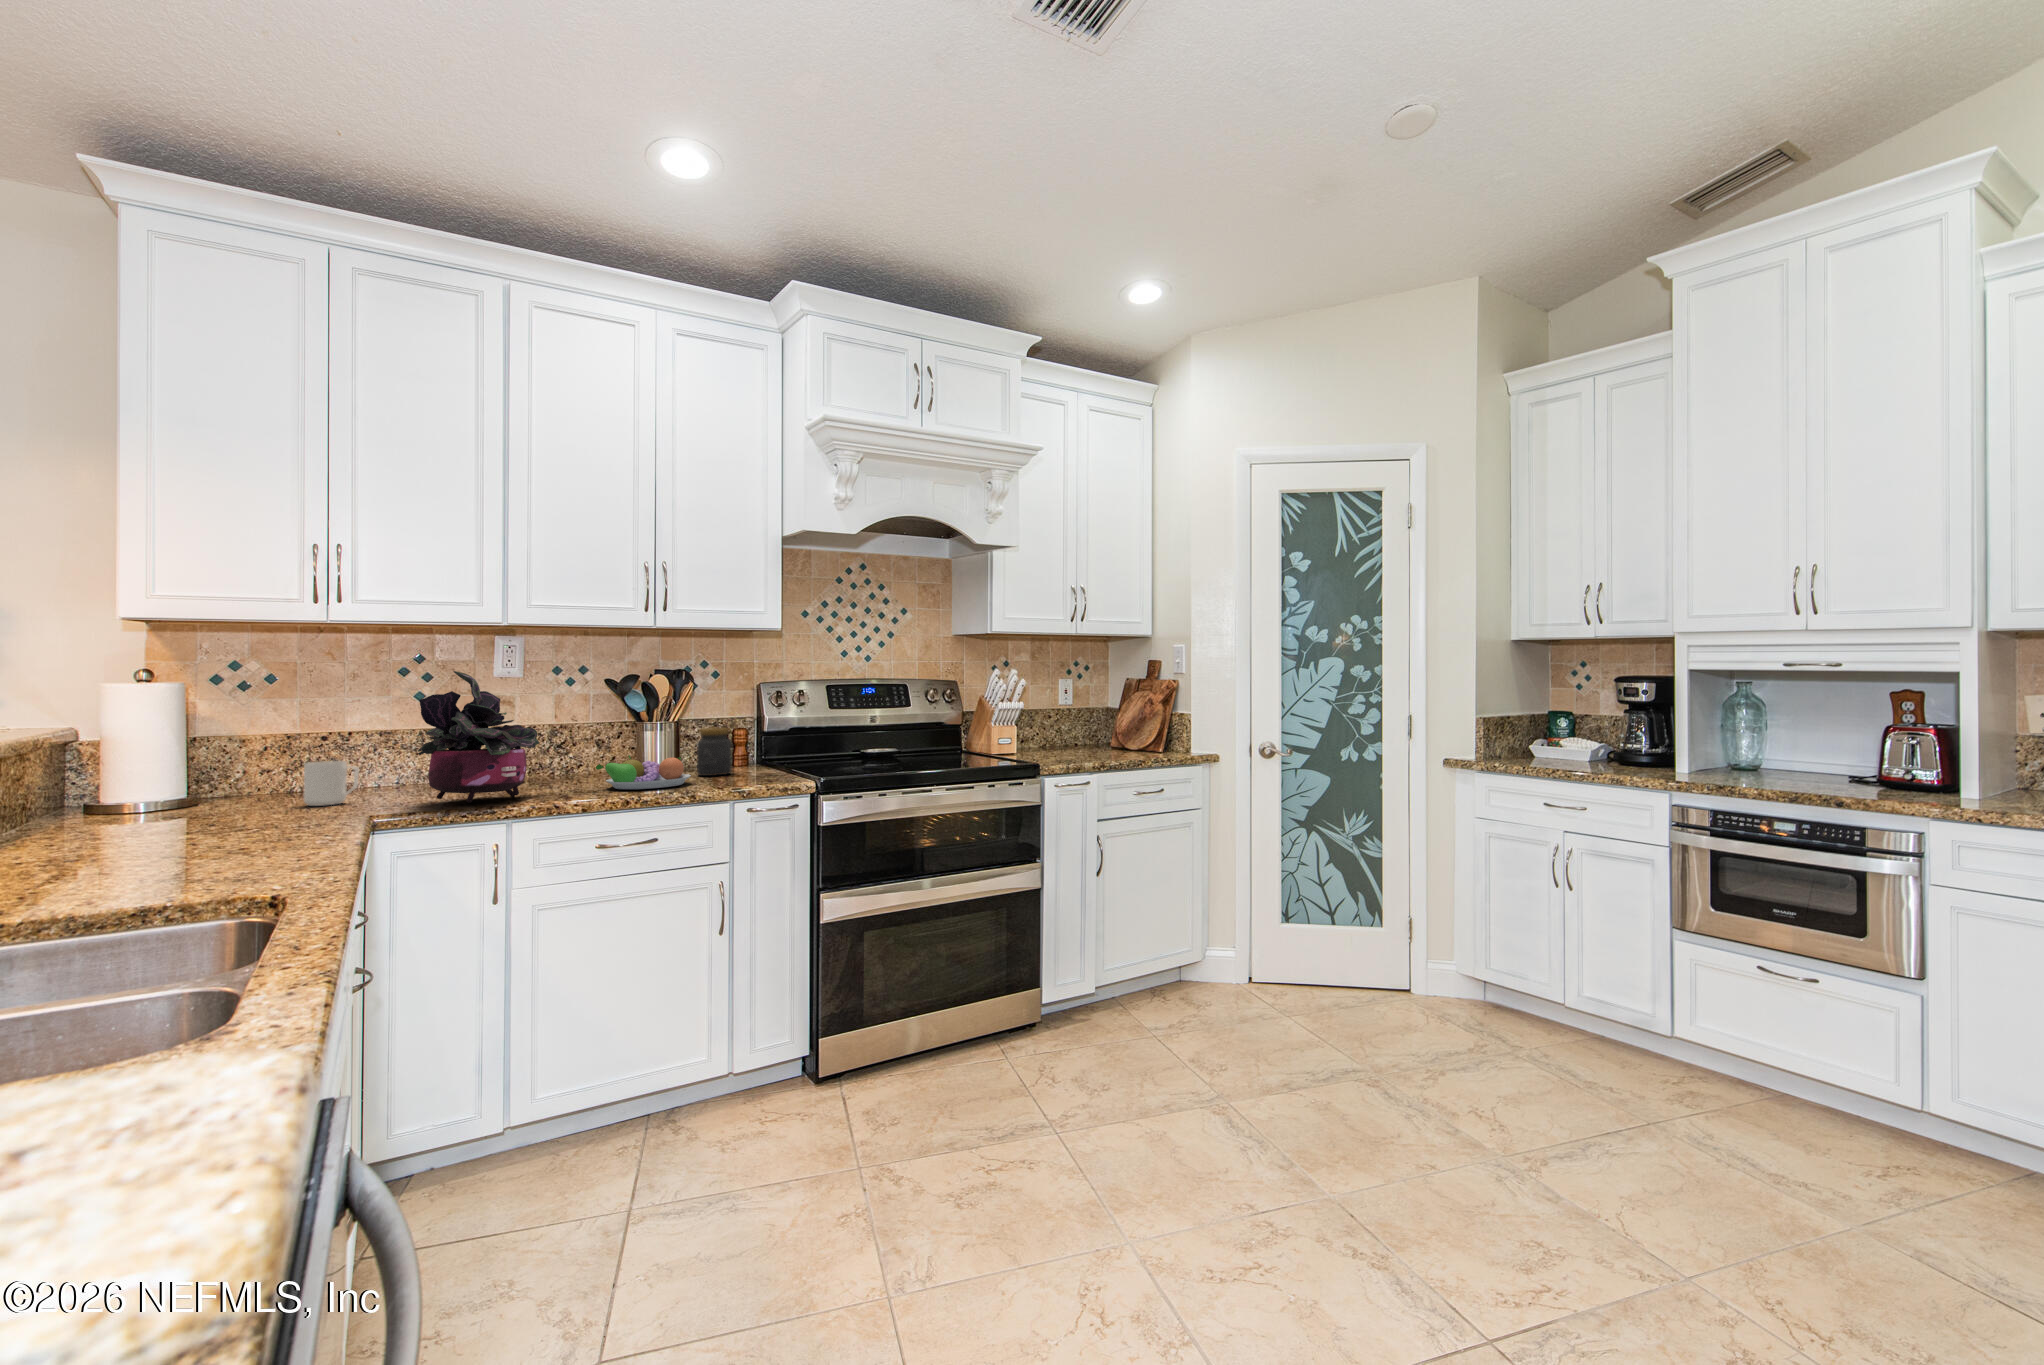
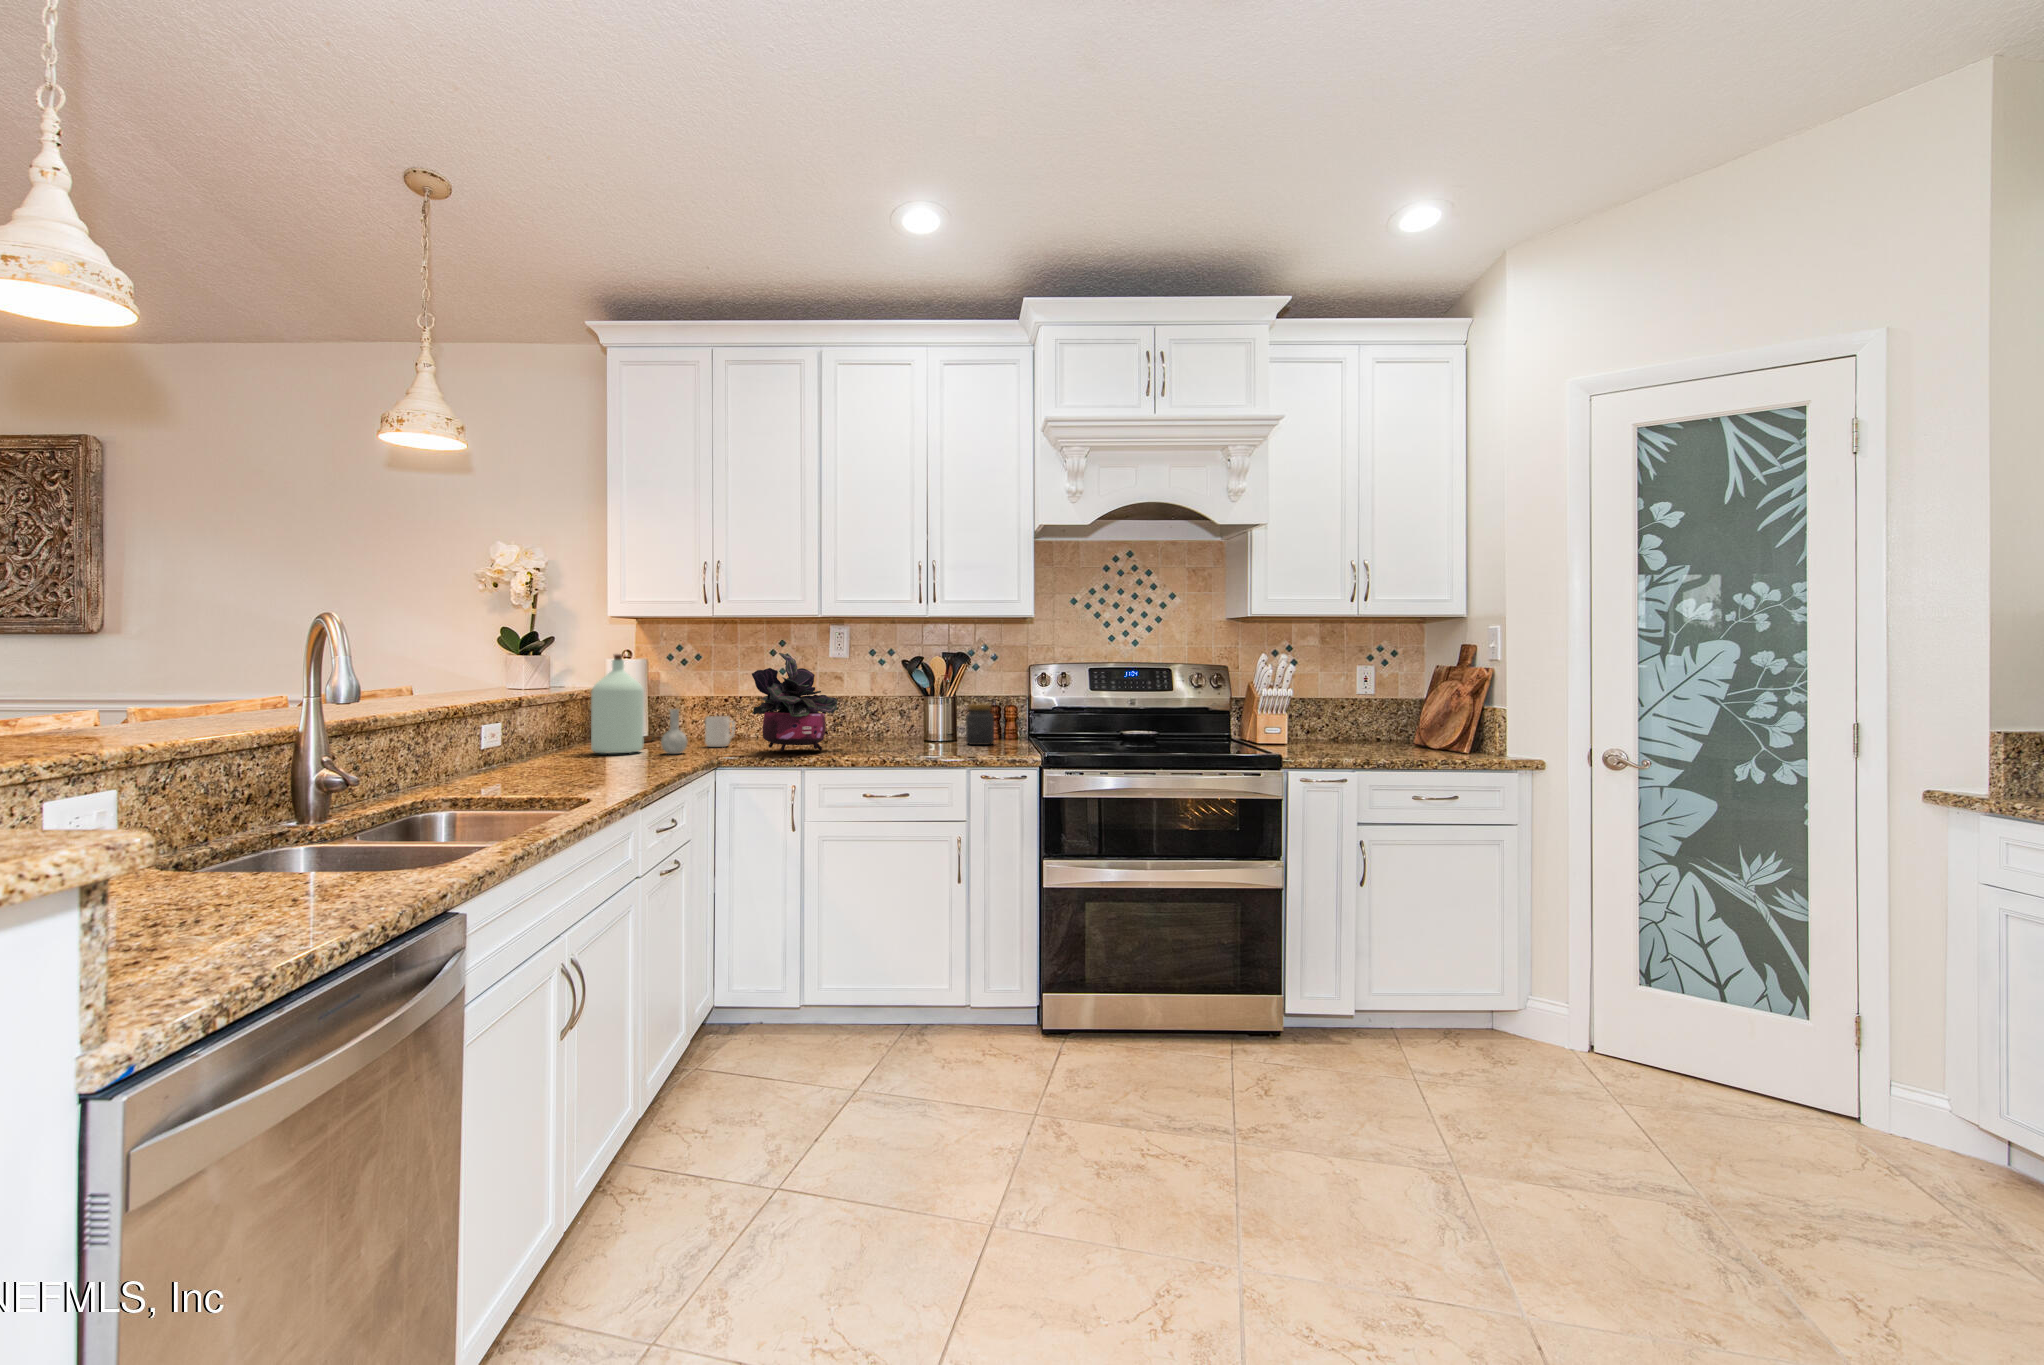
bottle: none [97,675,296,831] -> present [591,654,688,754]
fruit bowl: present [596,755,691,789] -> none [878,723,949,751]

